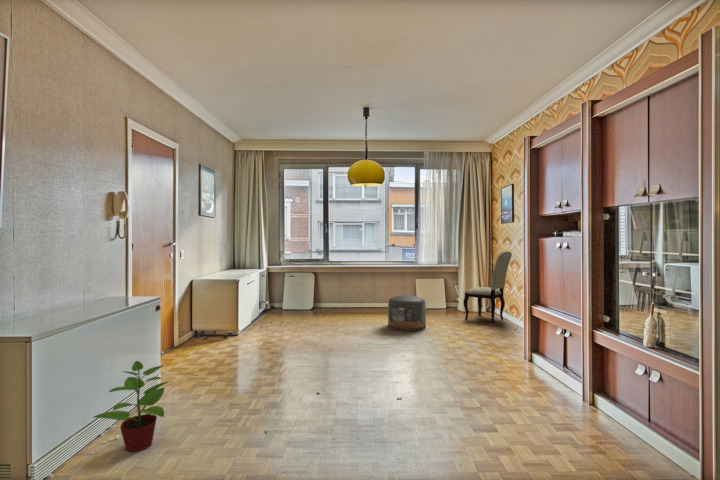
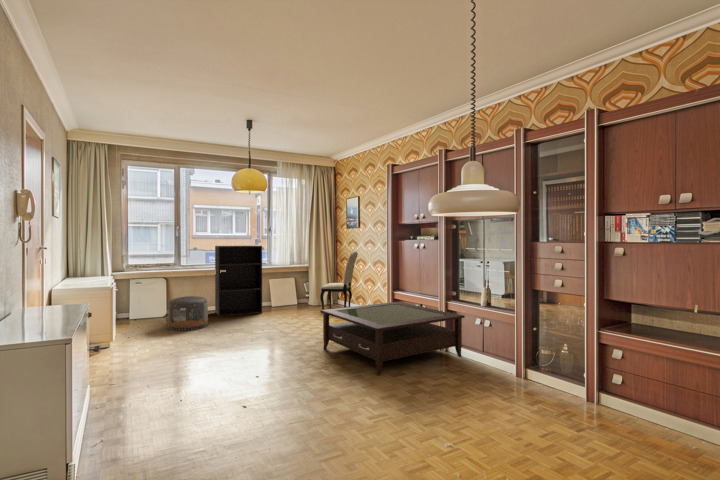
bookshelf: none [358,243,401,314] -> present [215,245,262,317]
pouf: present [388,295,426,331] -> present [168,296,208,331]
coffee table: none [421,320,619,423] -> present [321,302,465,376]
potted plant: present [94,361,168,452] -> none [87,363,169,453]

